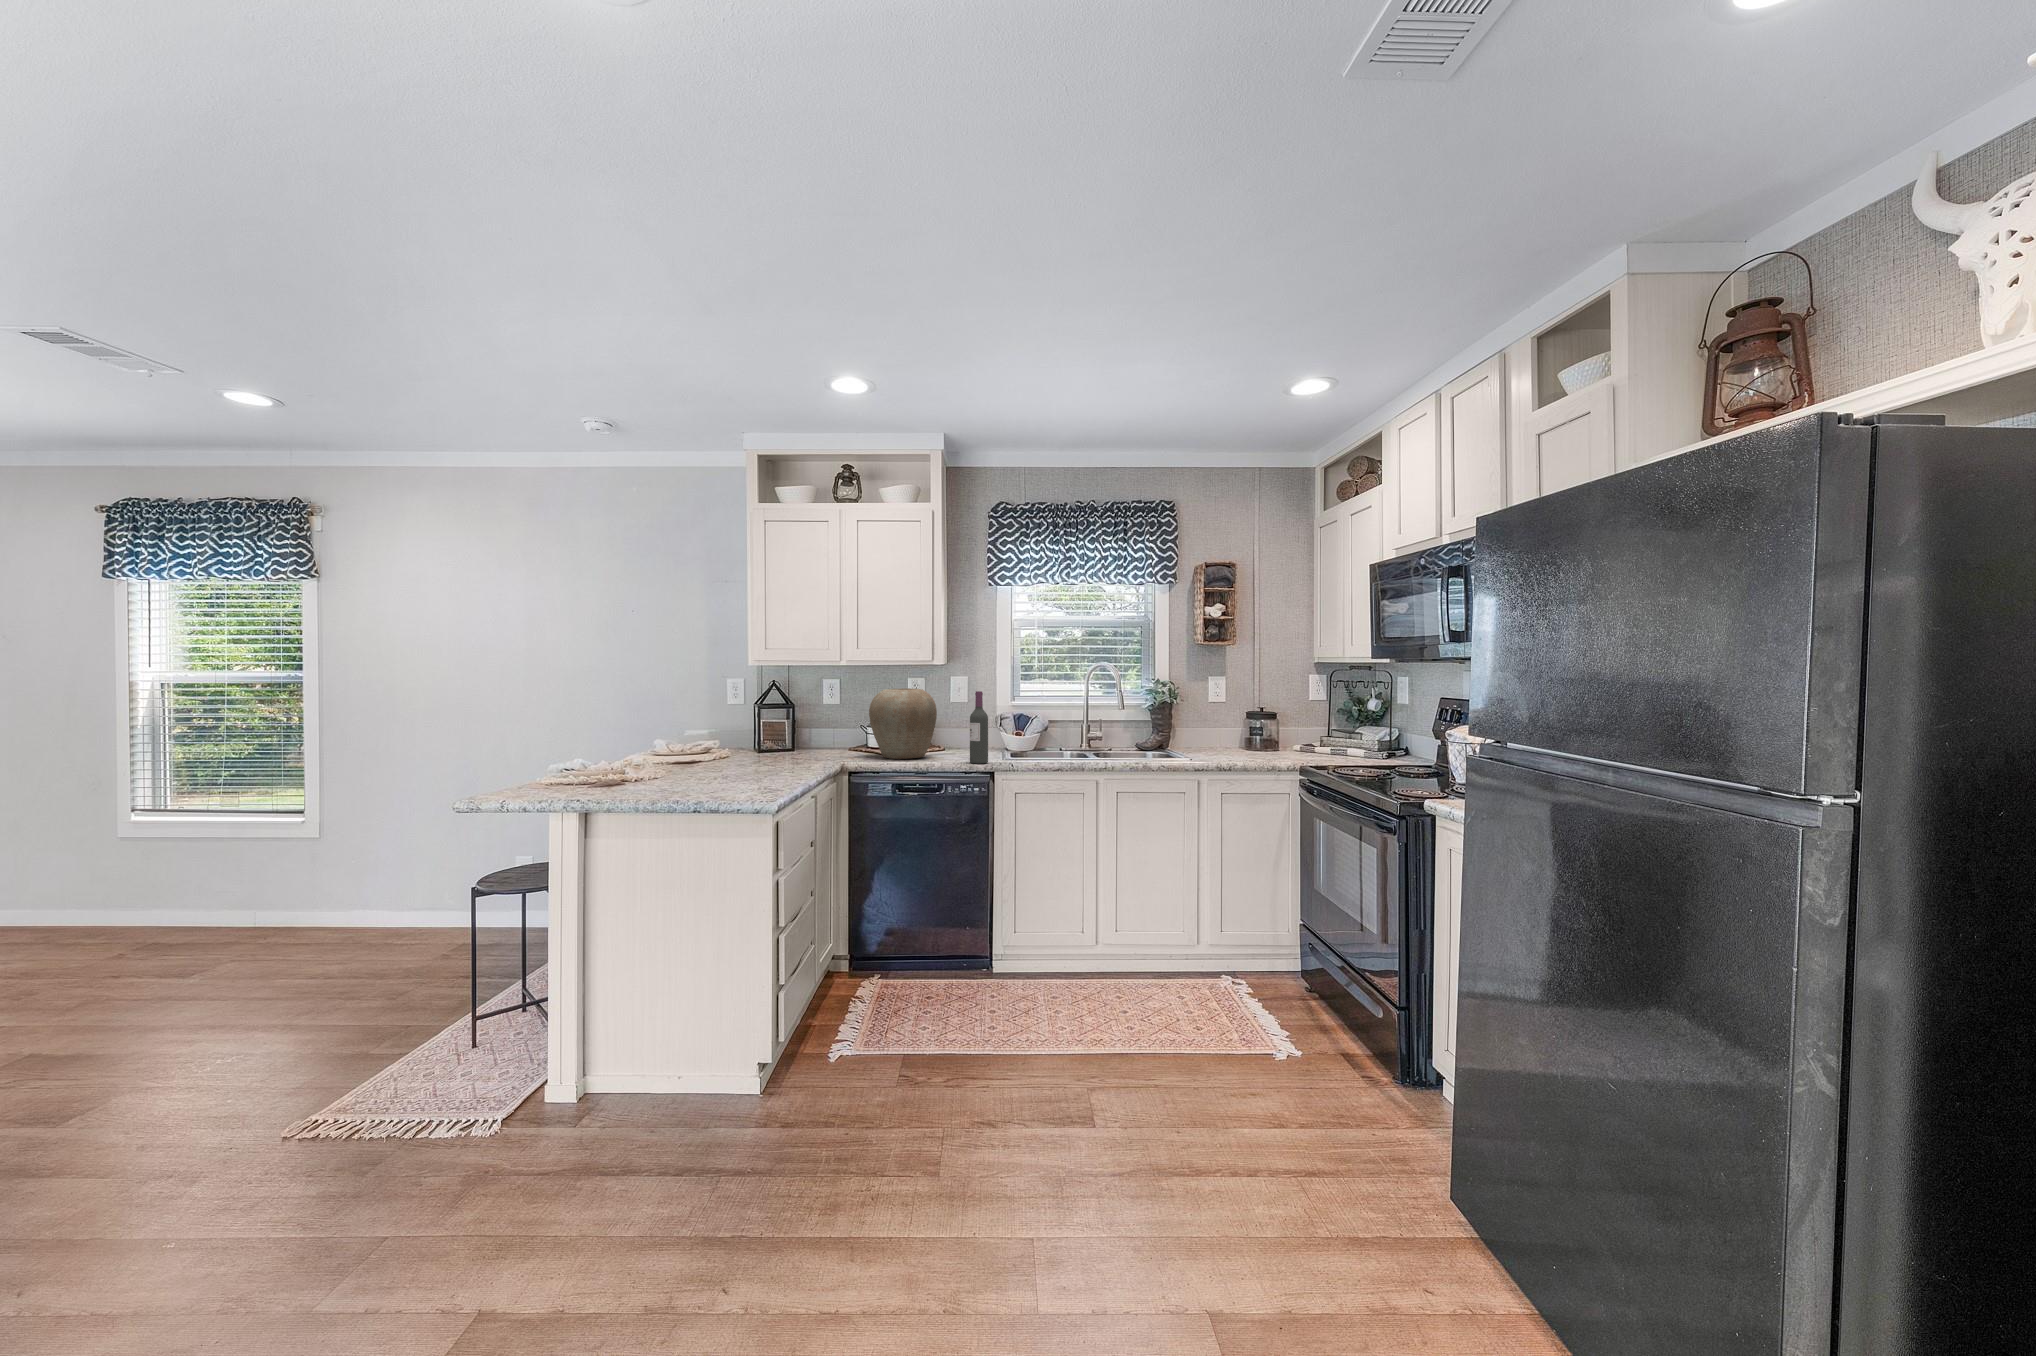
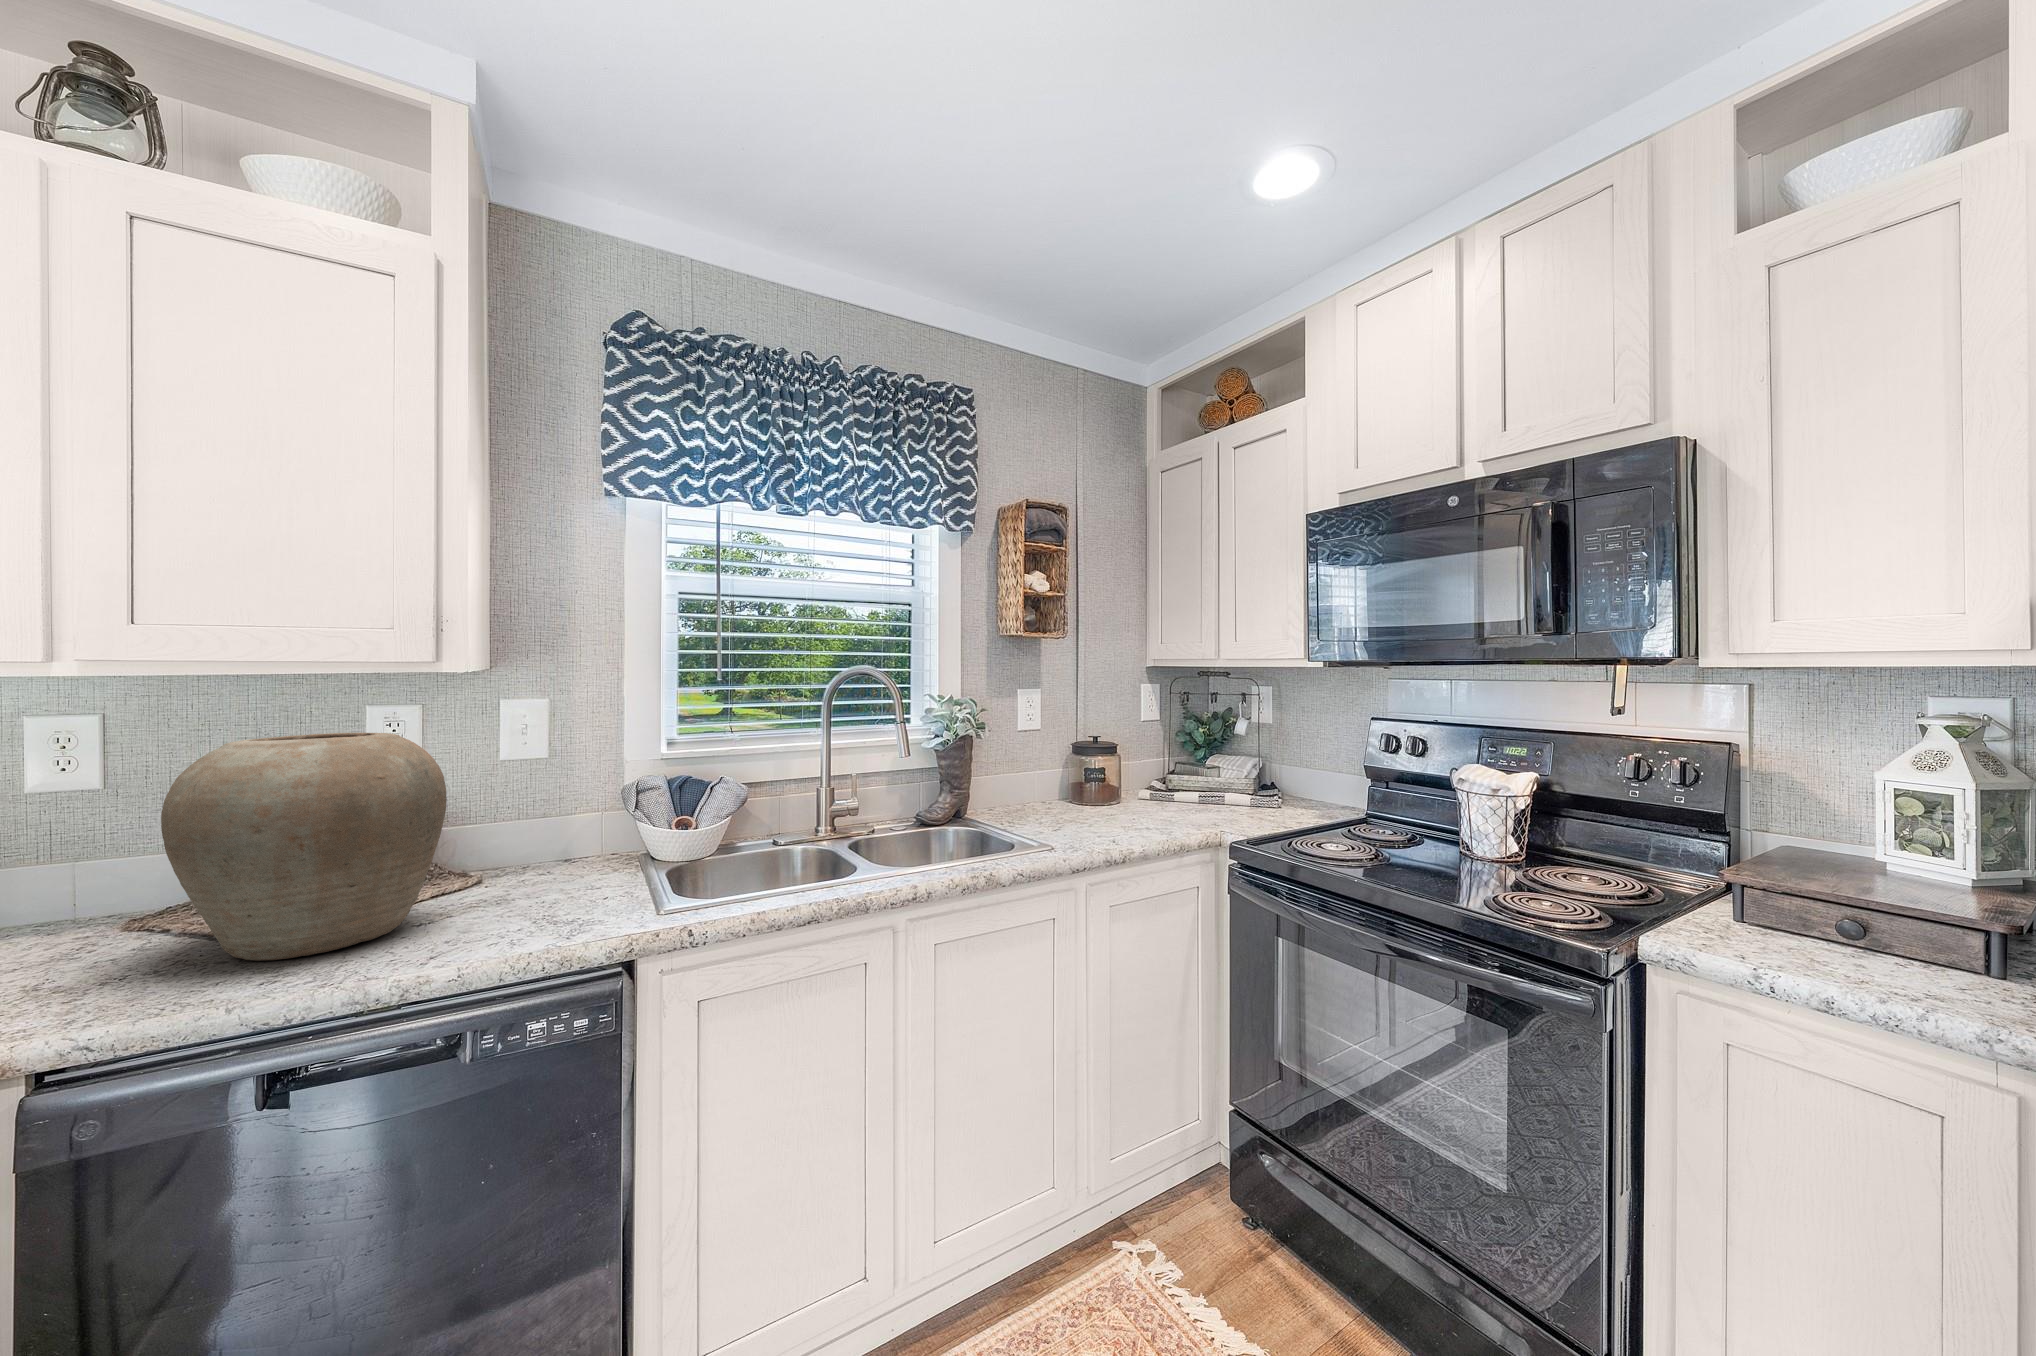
wine bottle: present [970,691,988,764] -> none [557,735,617,941]

